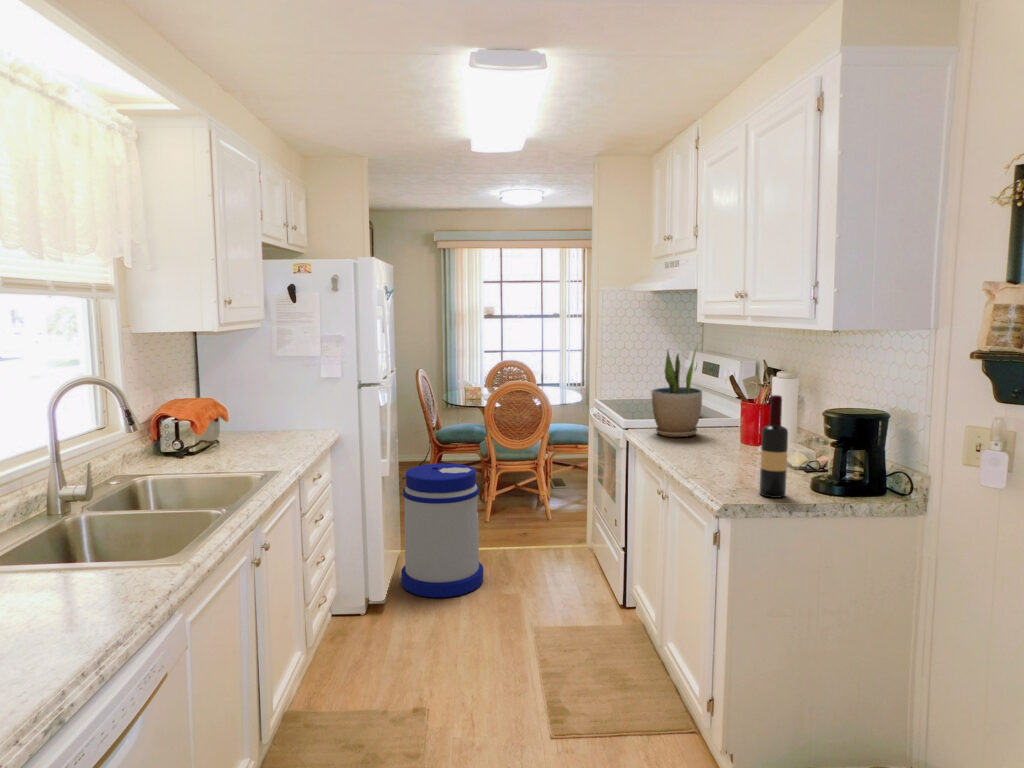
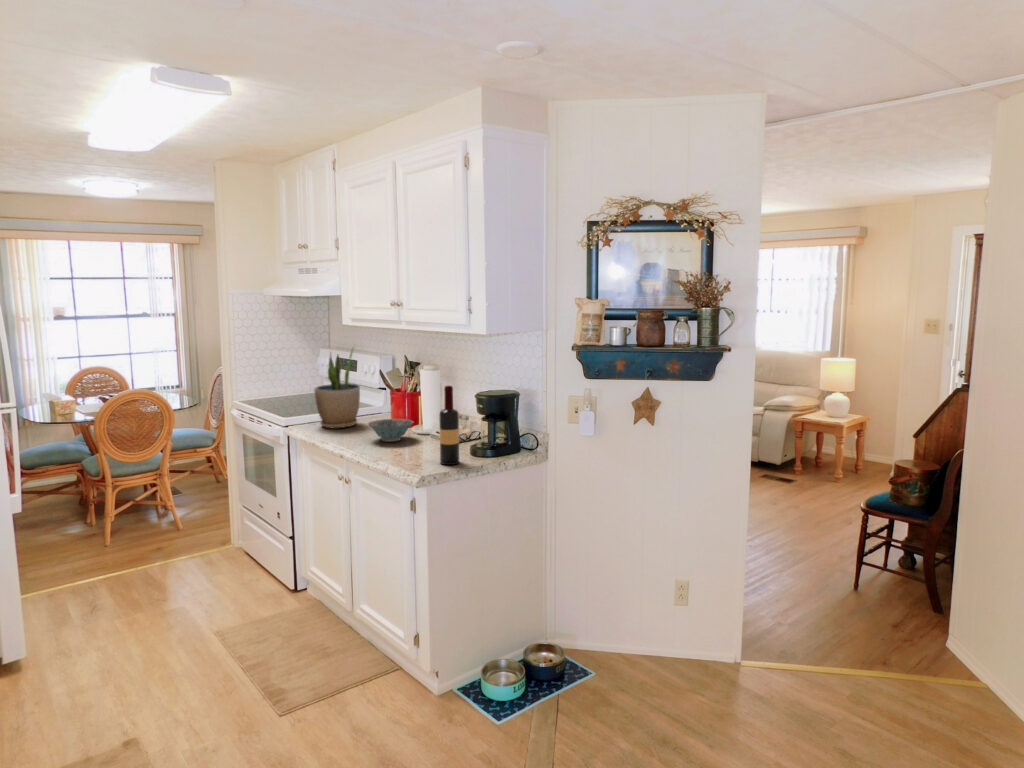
ceramic bowl: none [694,432,751,459] -> present [368,419,413,442]
trash can: present [401,463,483,597] -> none [17,488,133,644]

